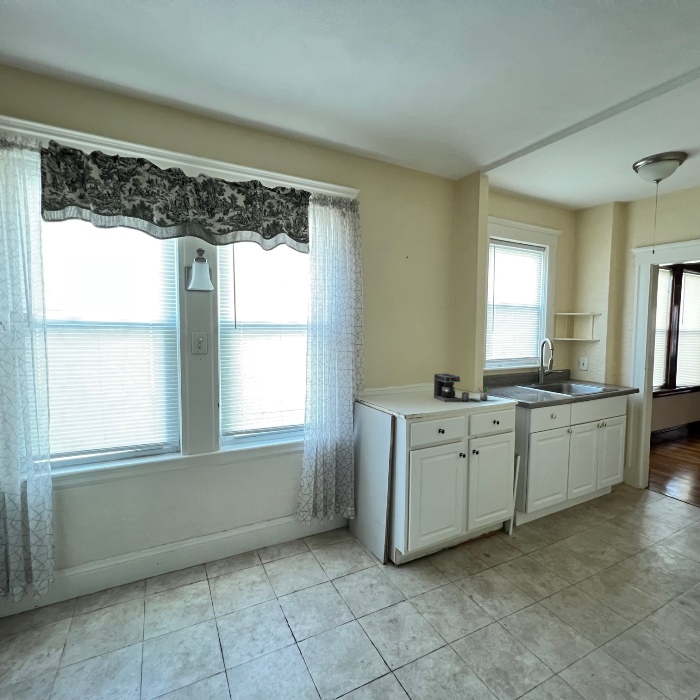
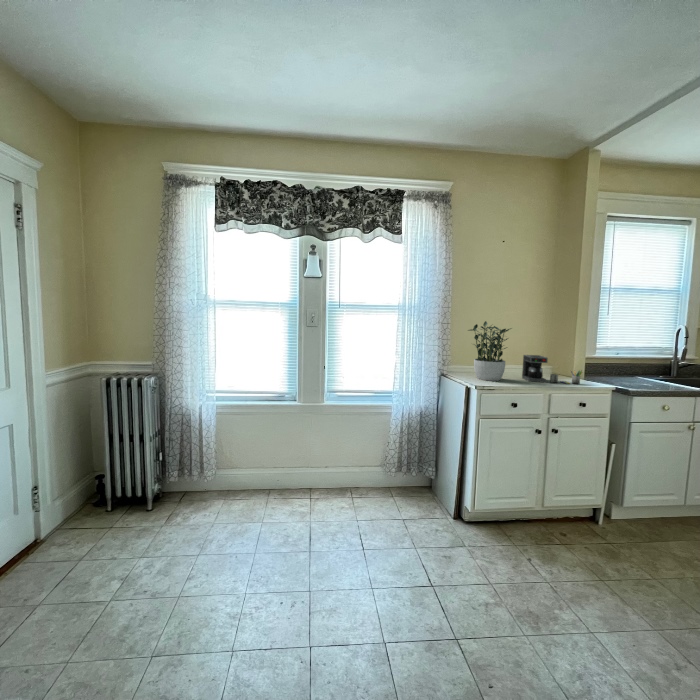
potted plant: none [385,341,428,405] -> present [468,321,511,381]

